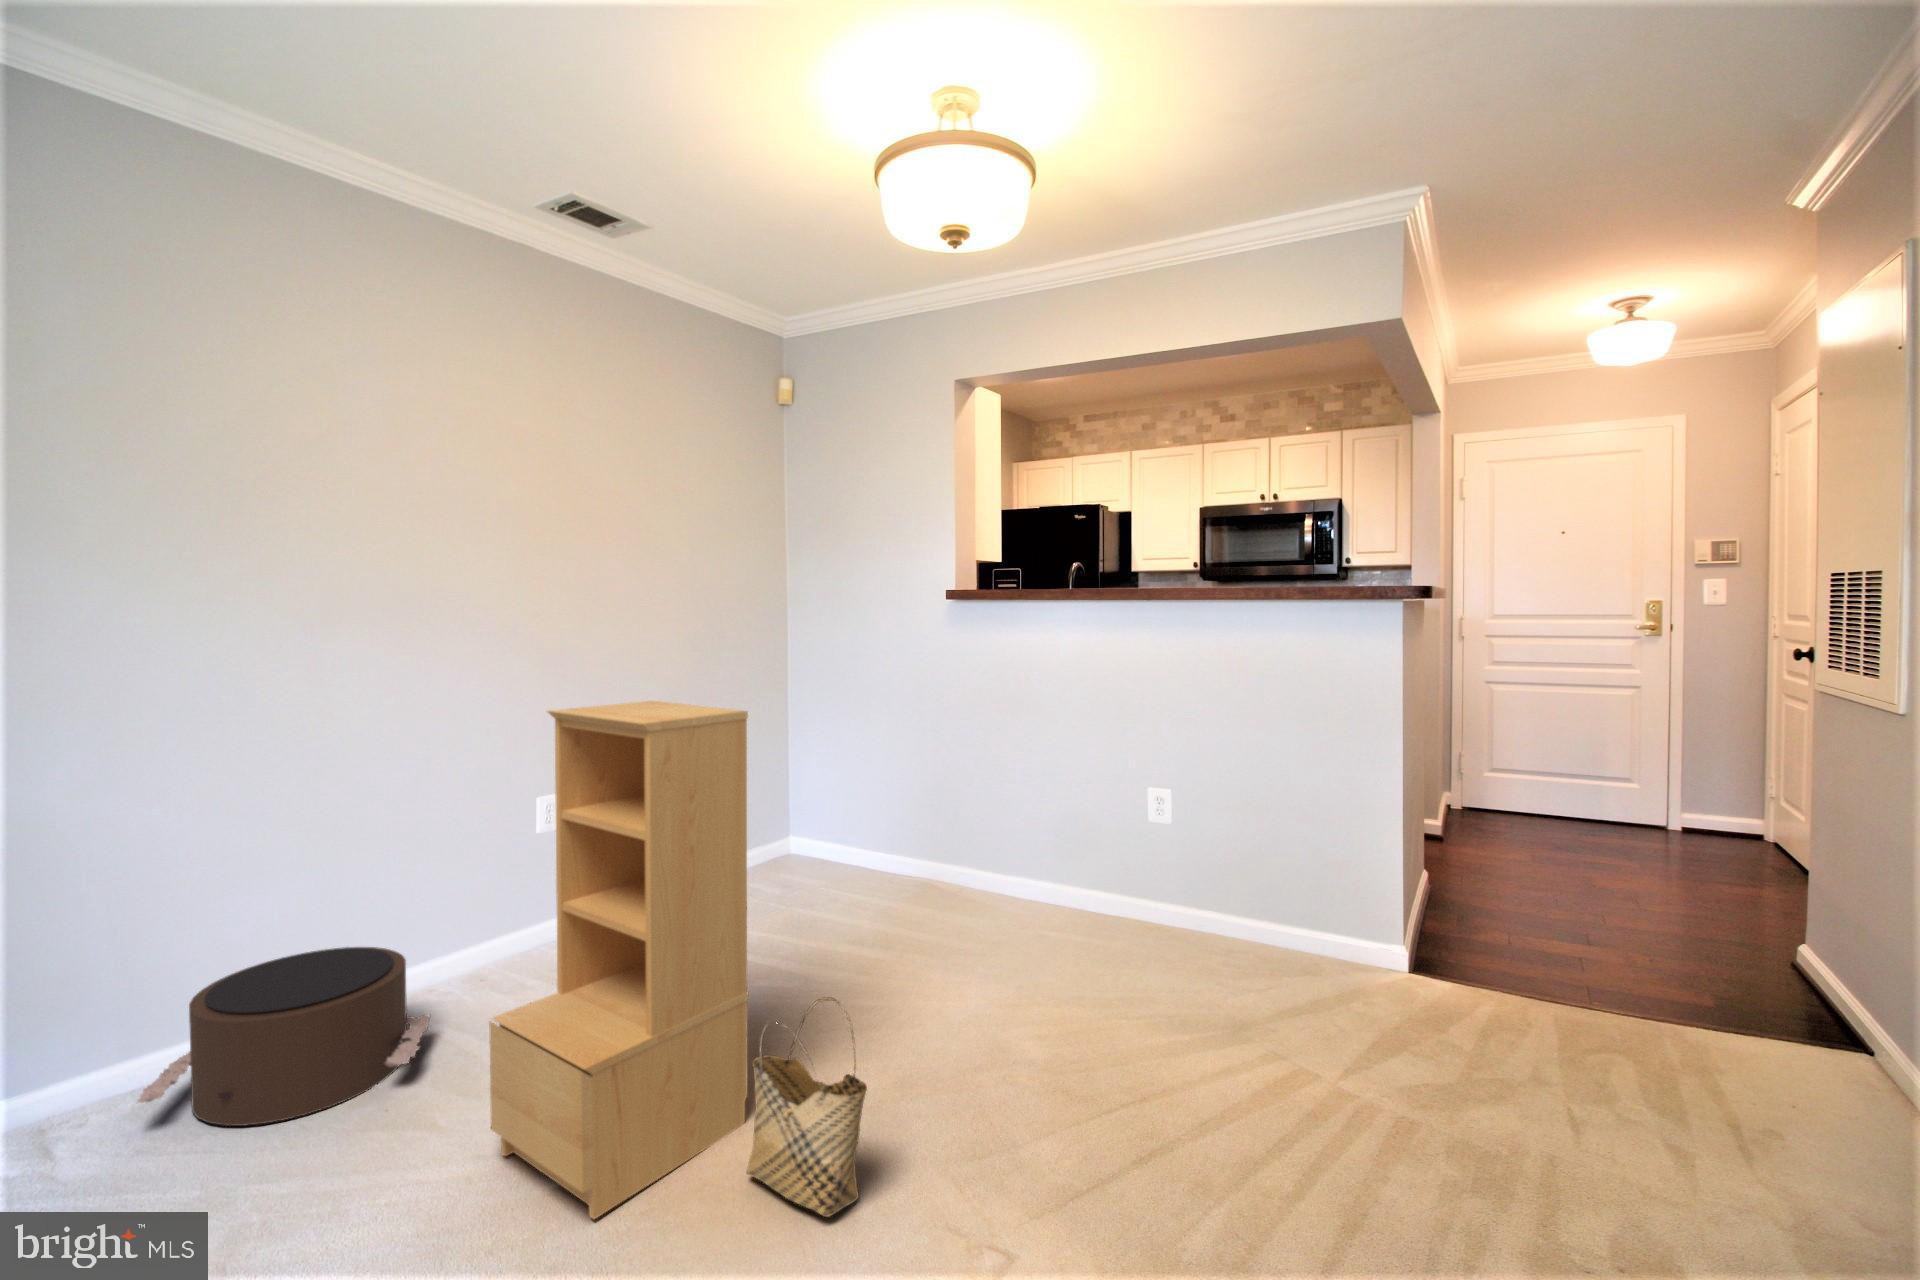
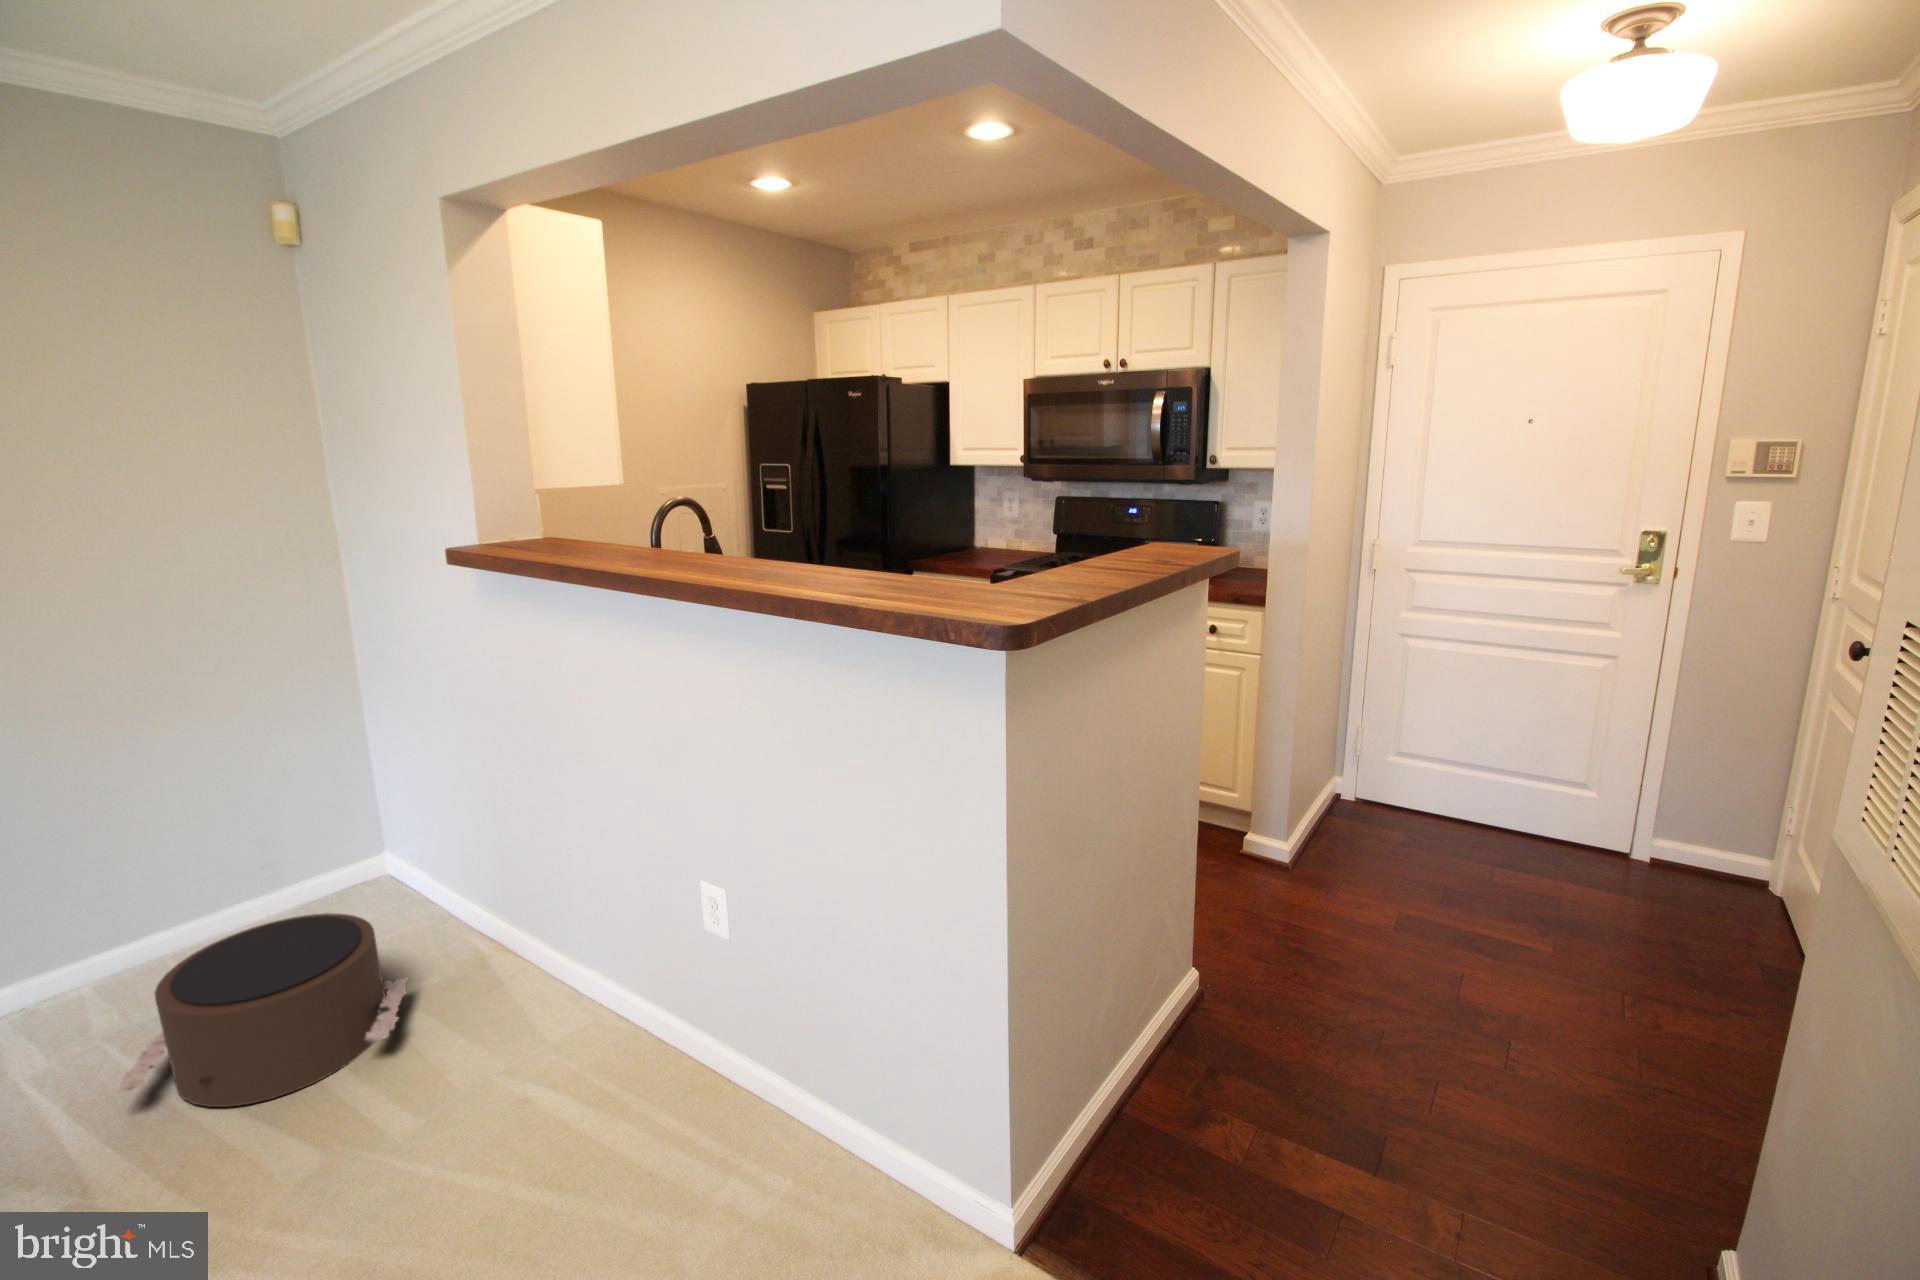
bookshelf: present [489,701,748,1219] -> none [460,678,729,1210]
woven basket: present [747,998,867,1217] -> none [729,993,844,1204]

